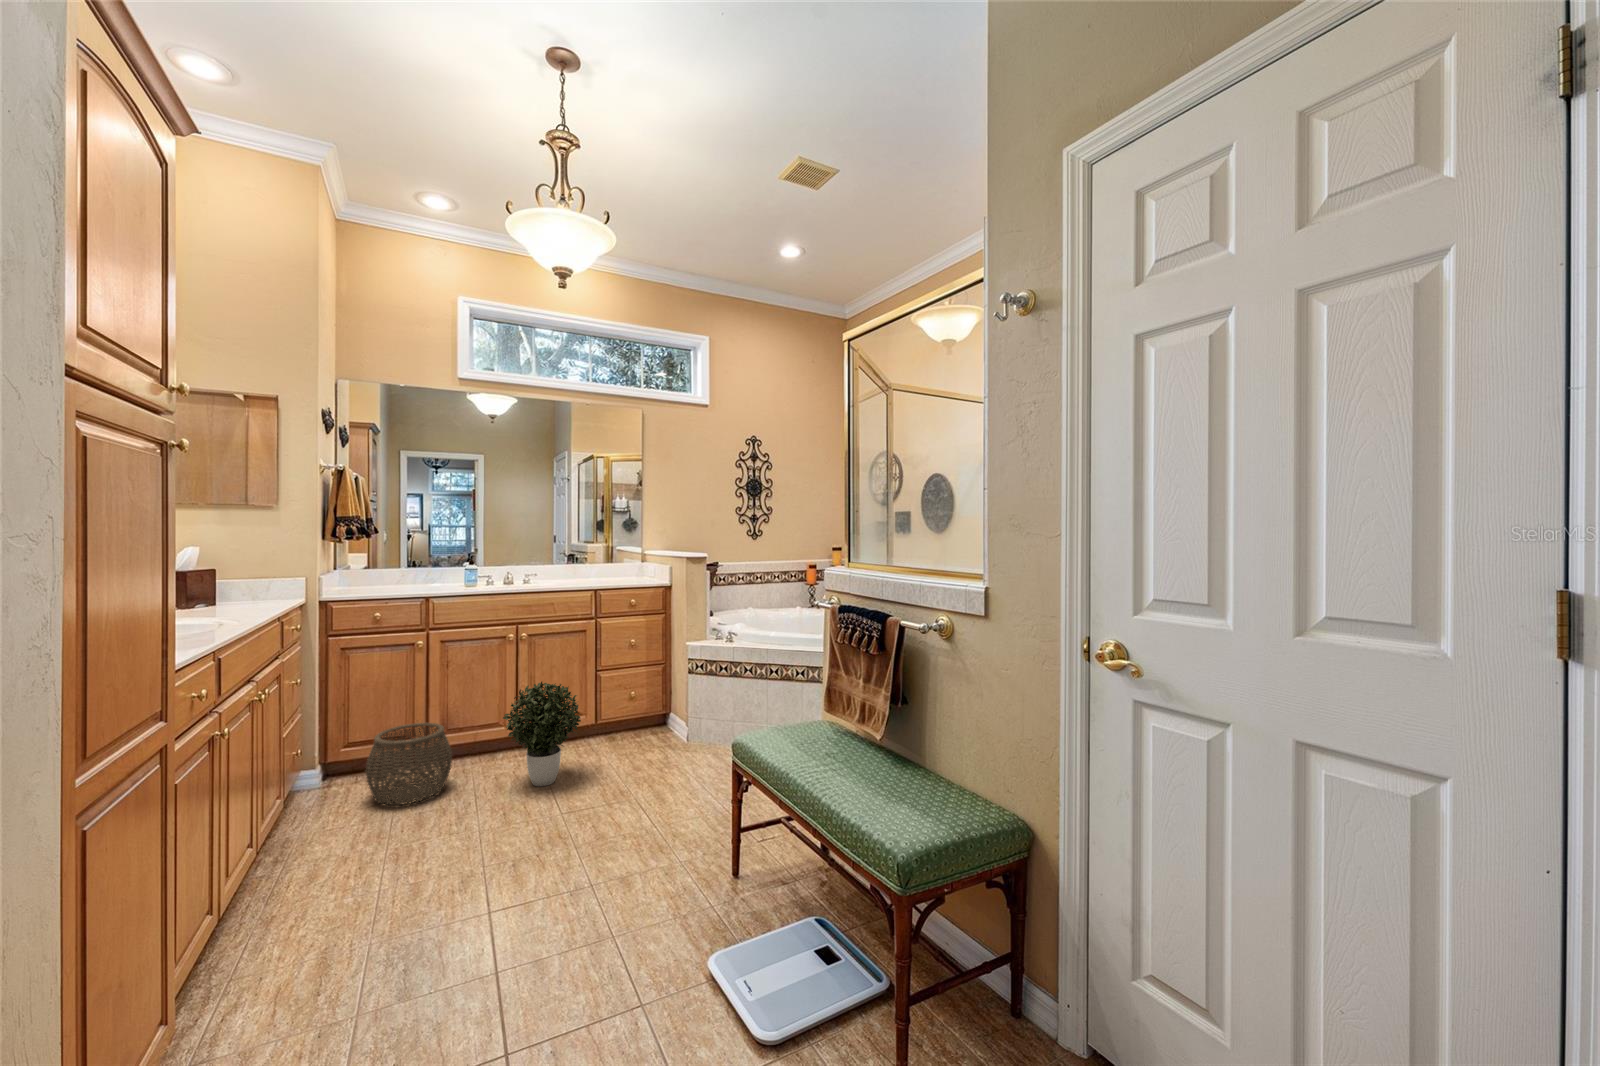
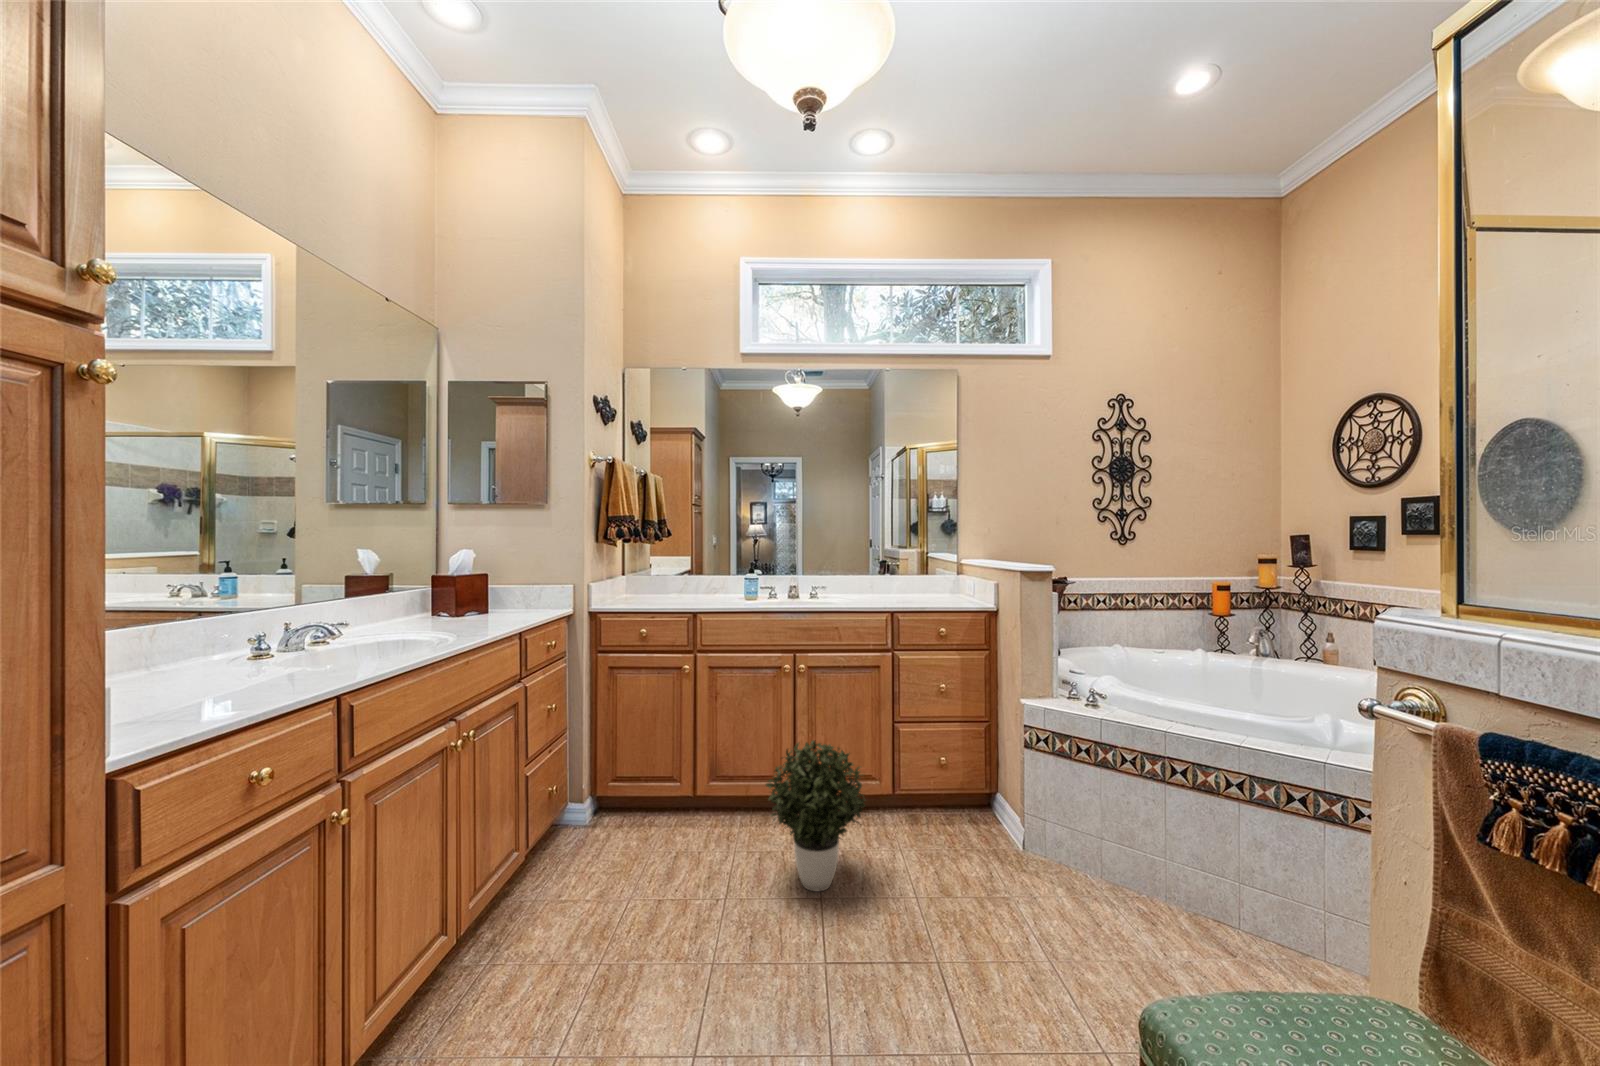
woven basket: present [366,723,452,805] -> none [618,768,711,879]

